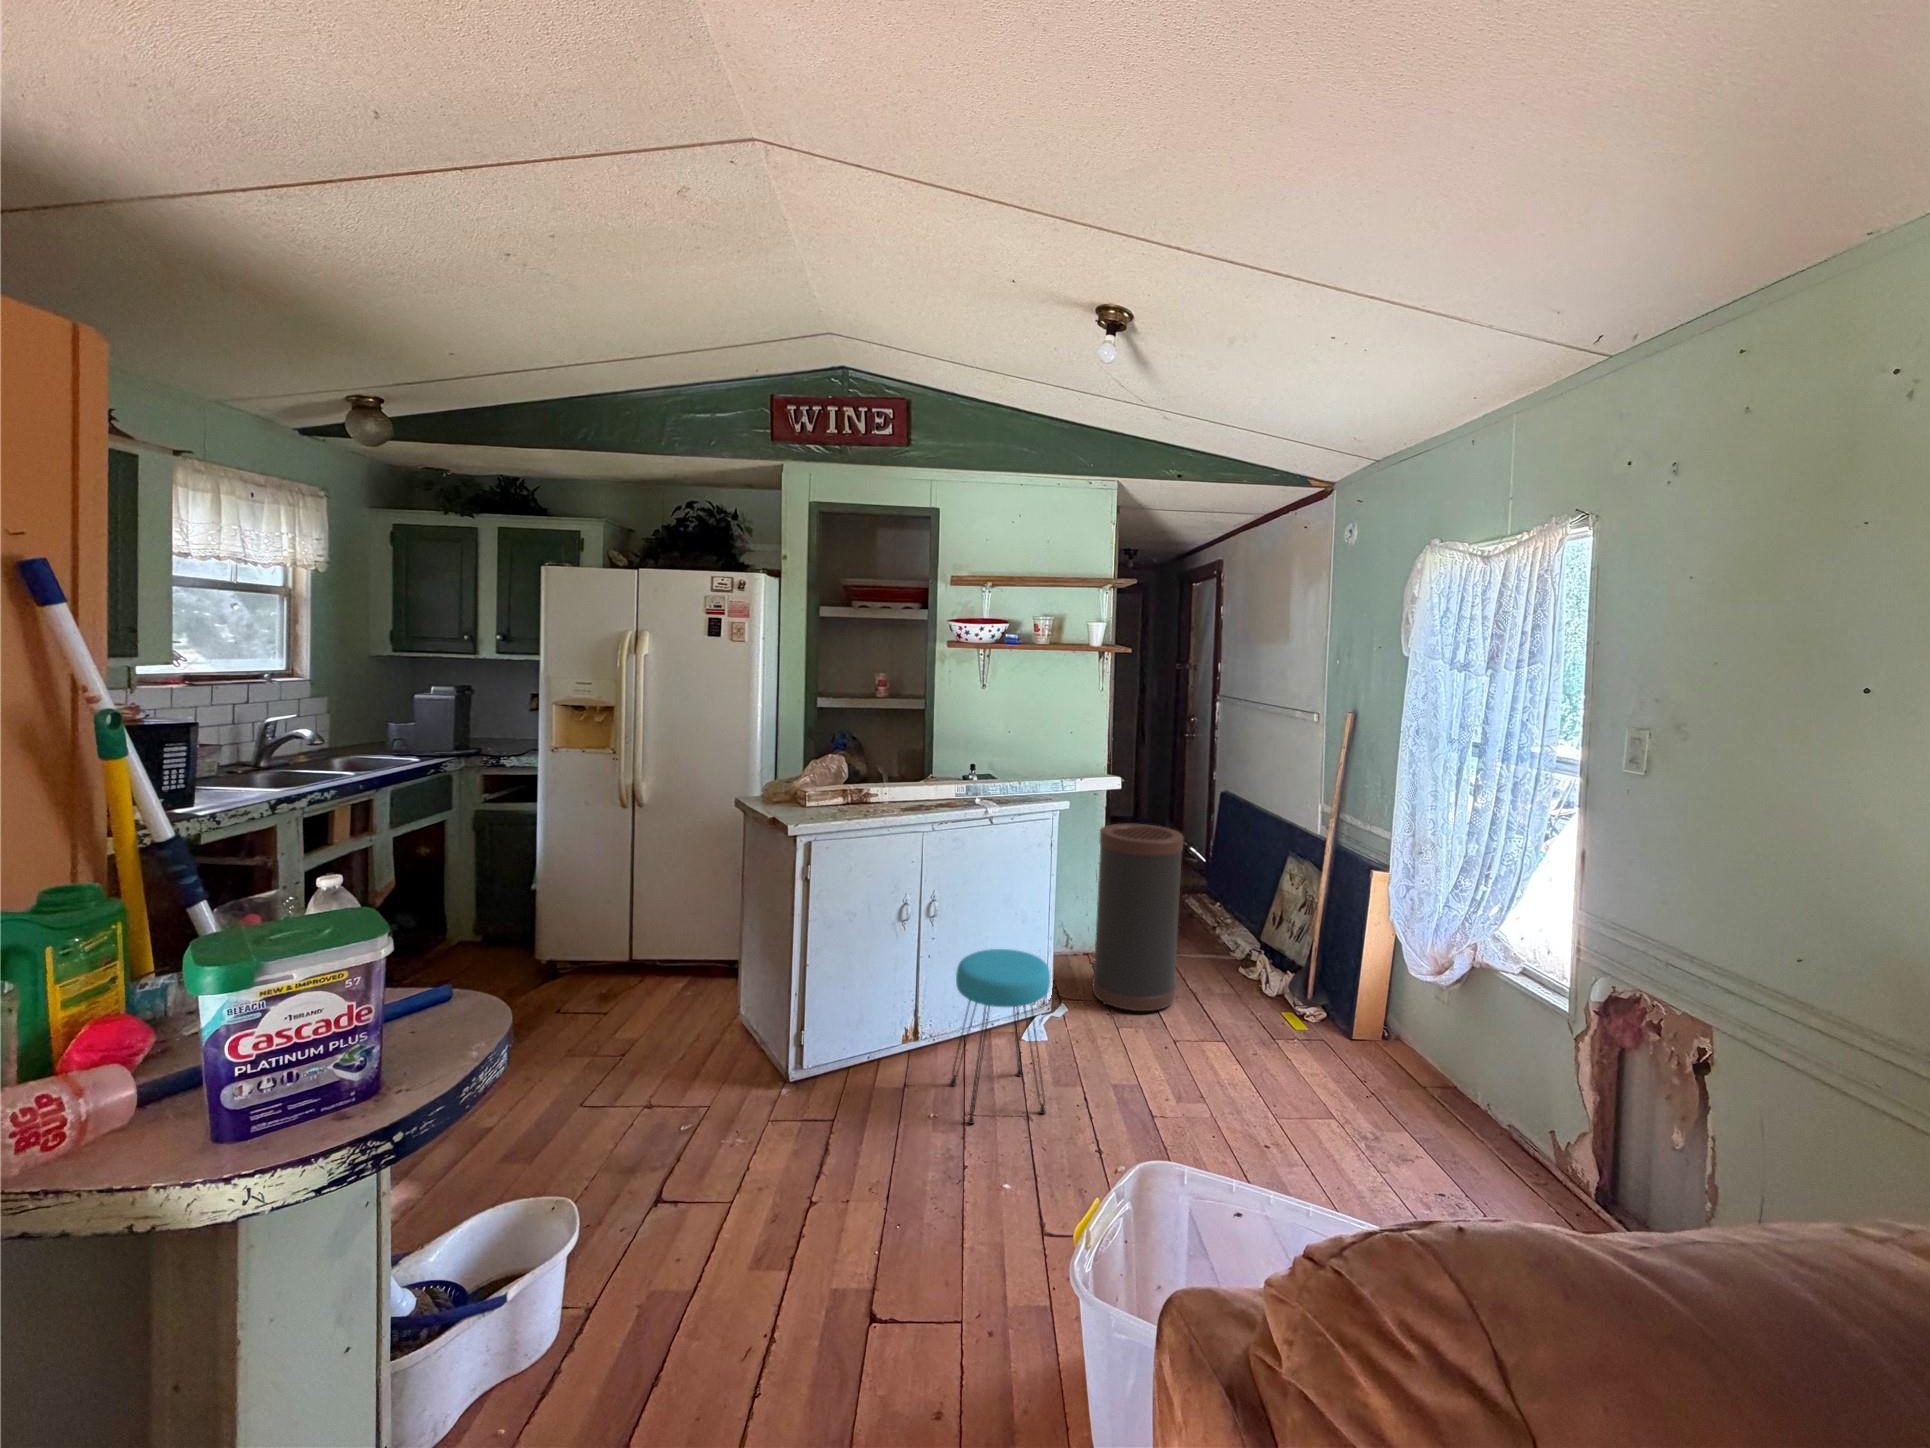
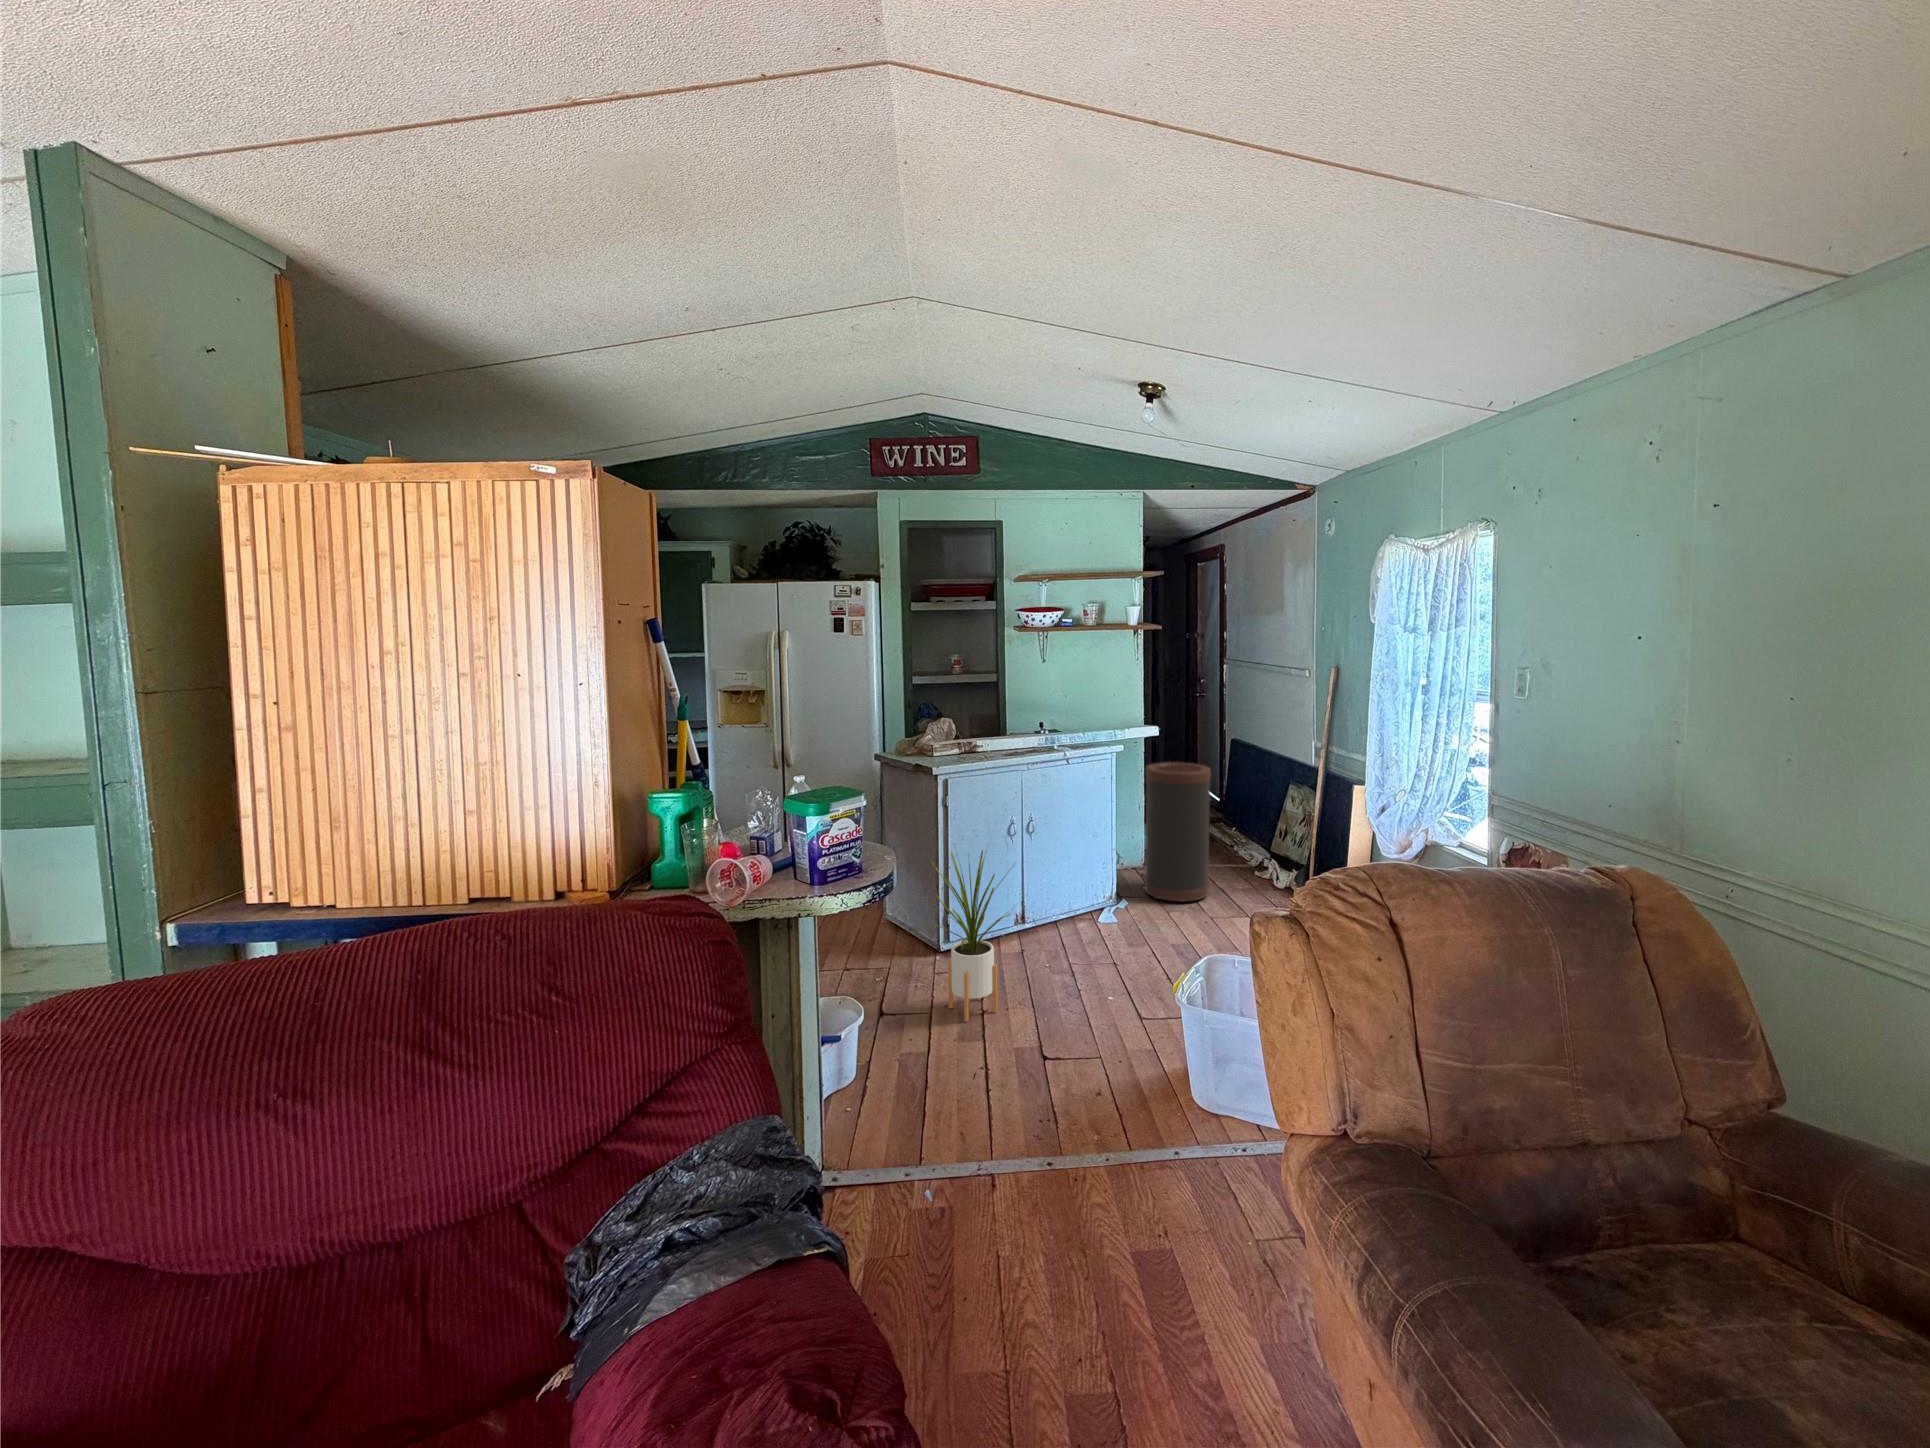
house plant: none [728,945,875,1224] -> present [930,848,1014,1022]
stool: present [950,949,1050,1124] -> none [1054,852,1126,969]

